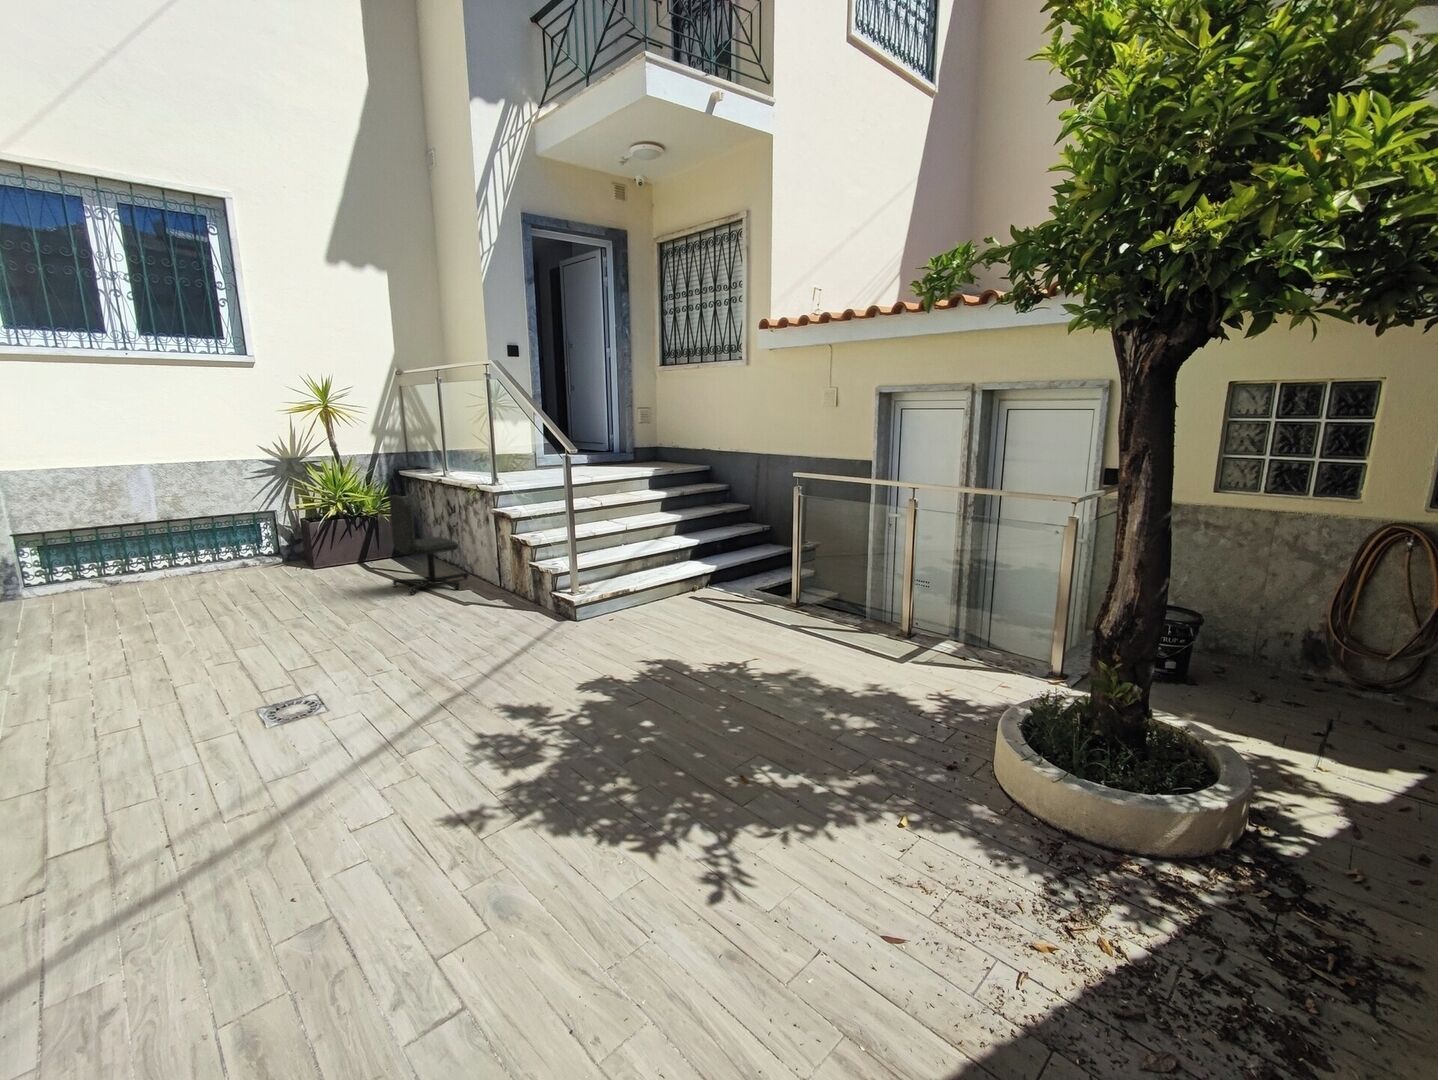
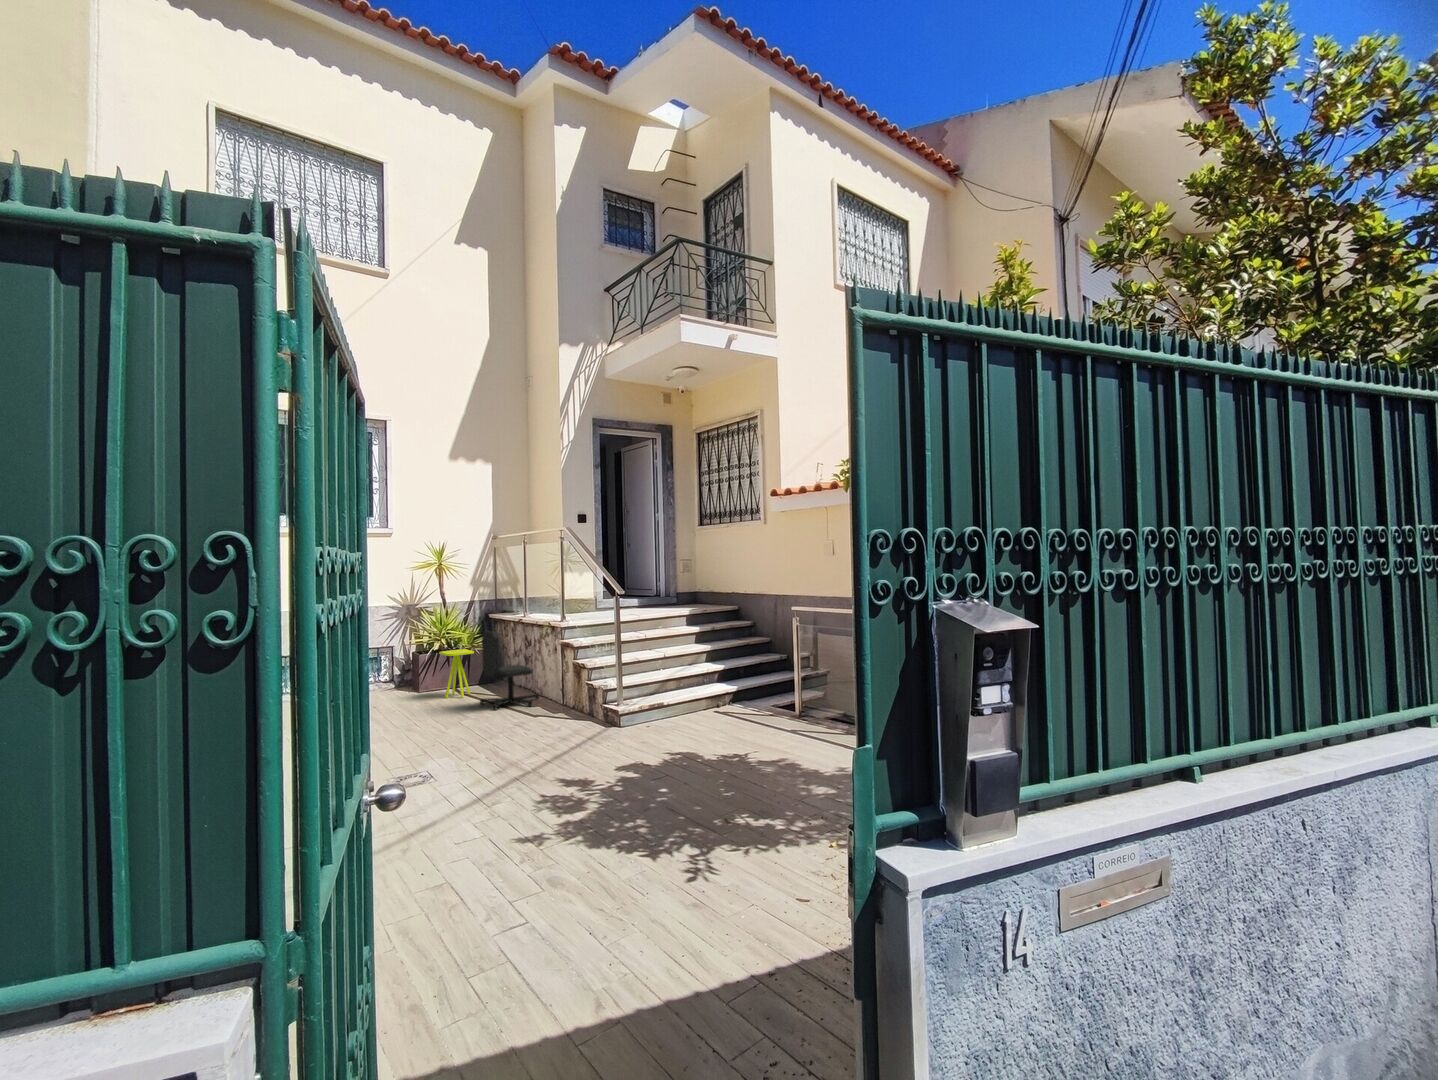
side table: none [335,516,381,577] -> present [439,649,474,698]

